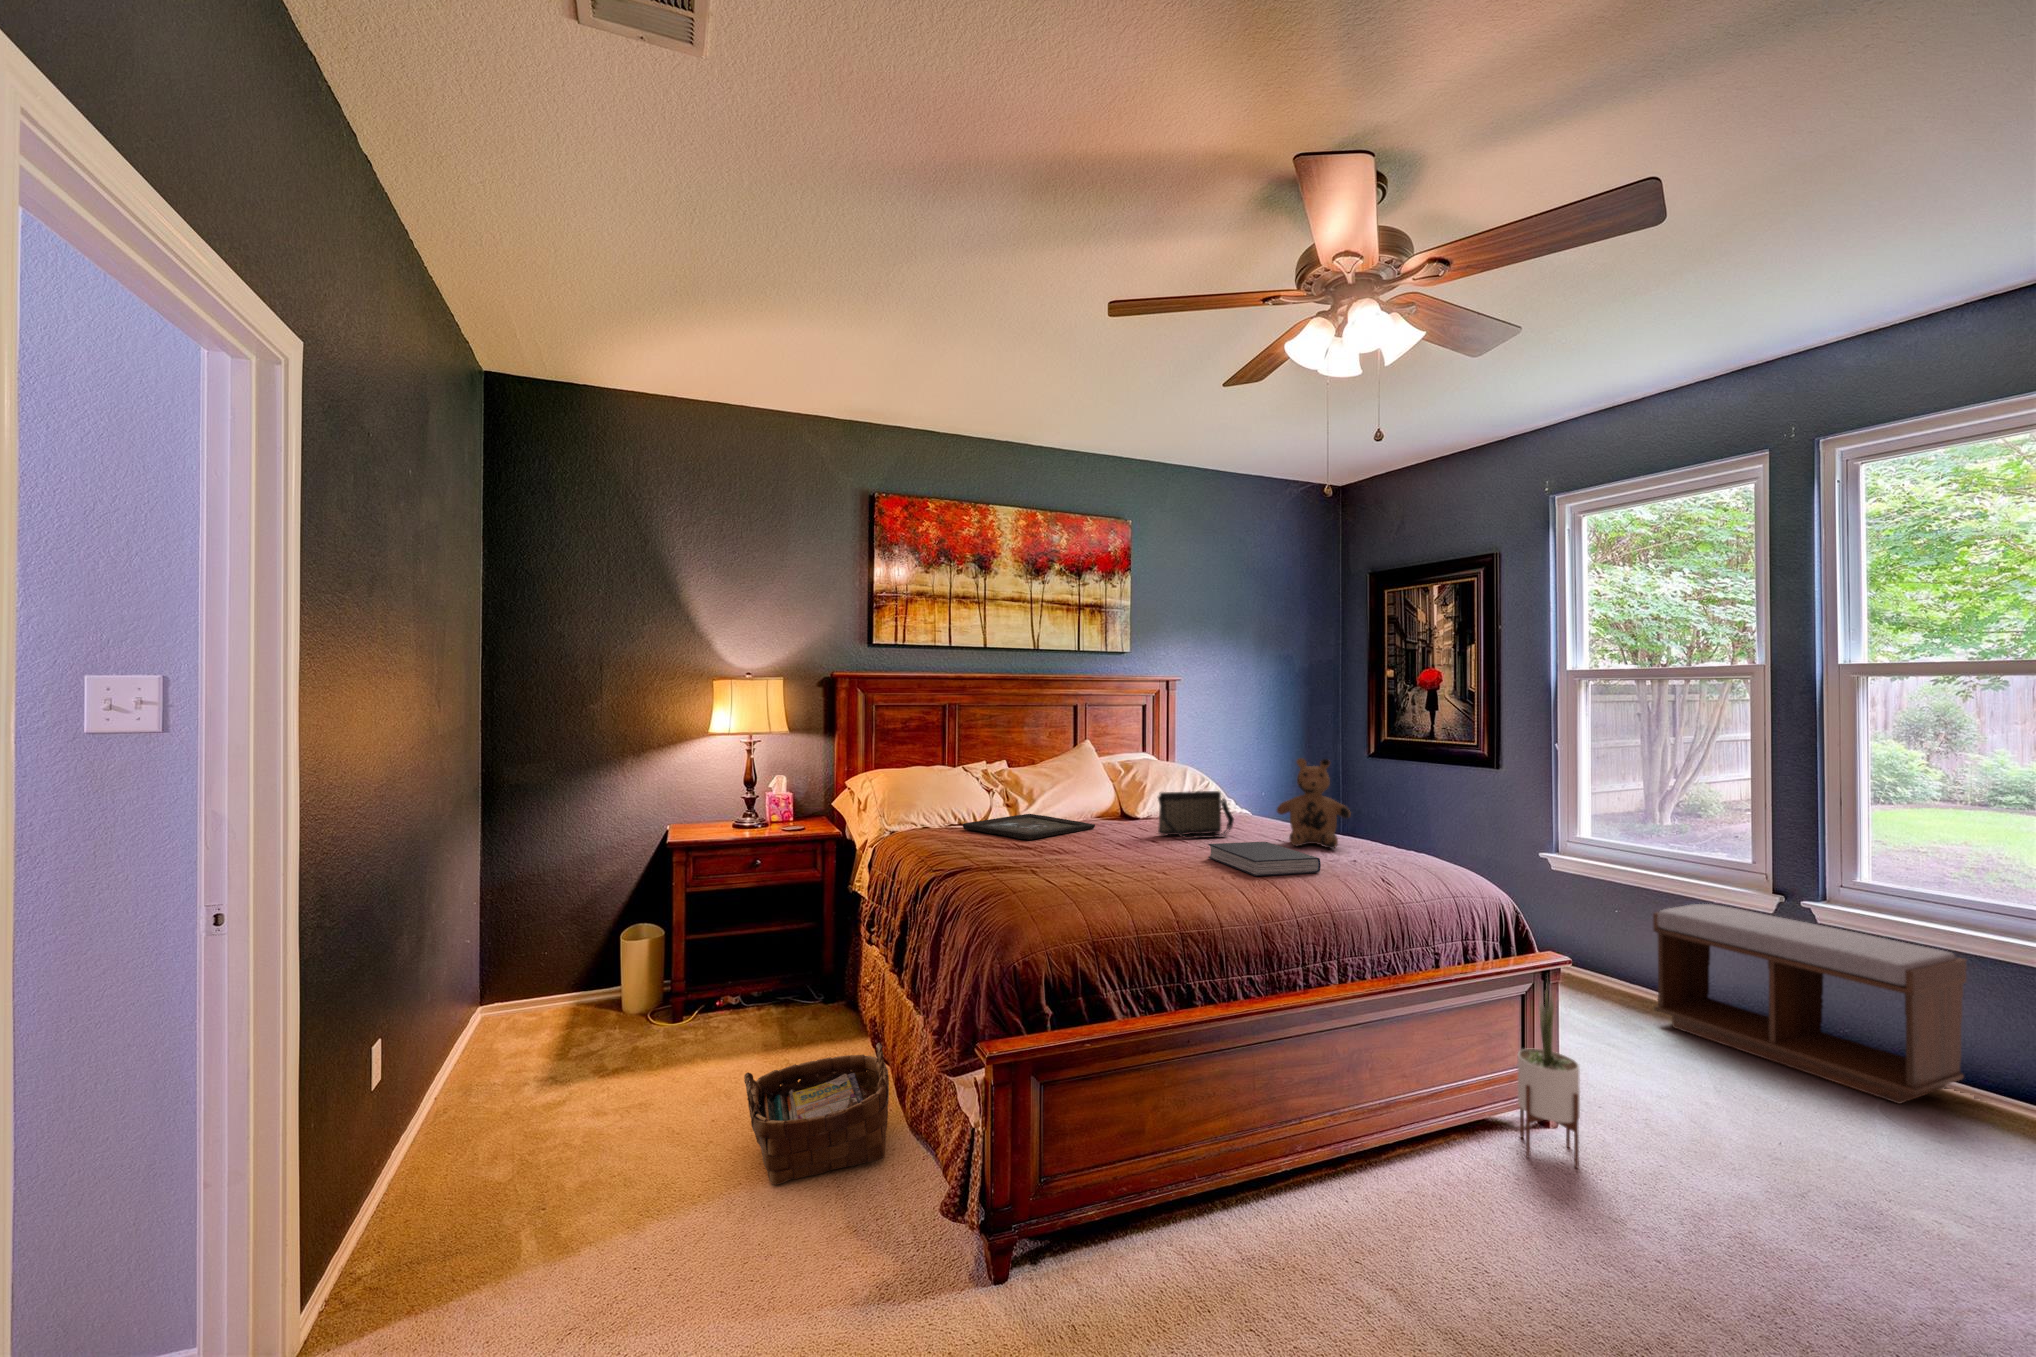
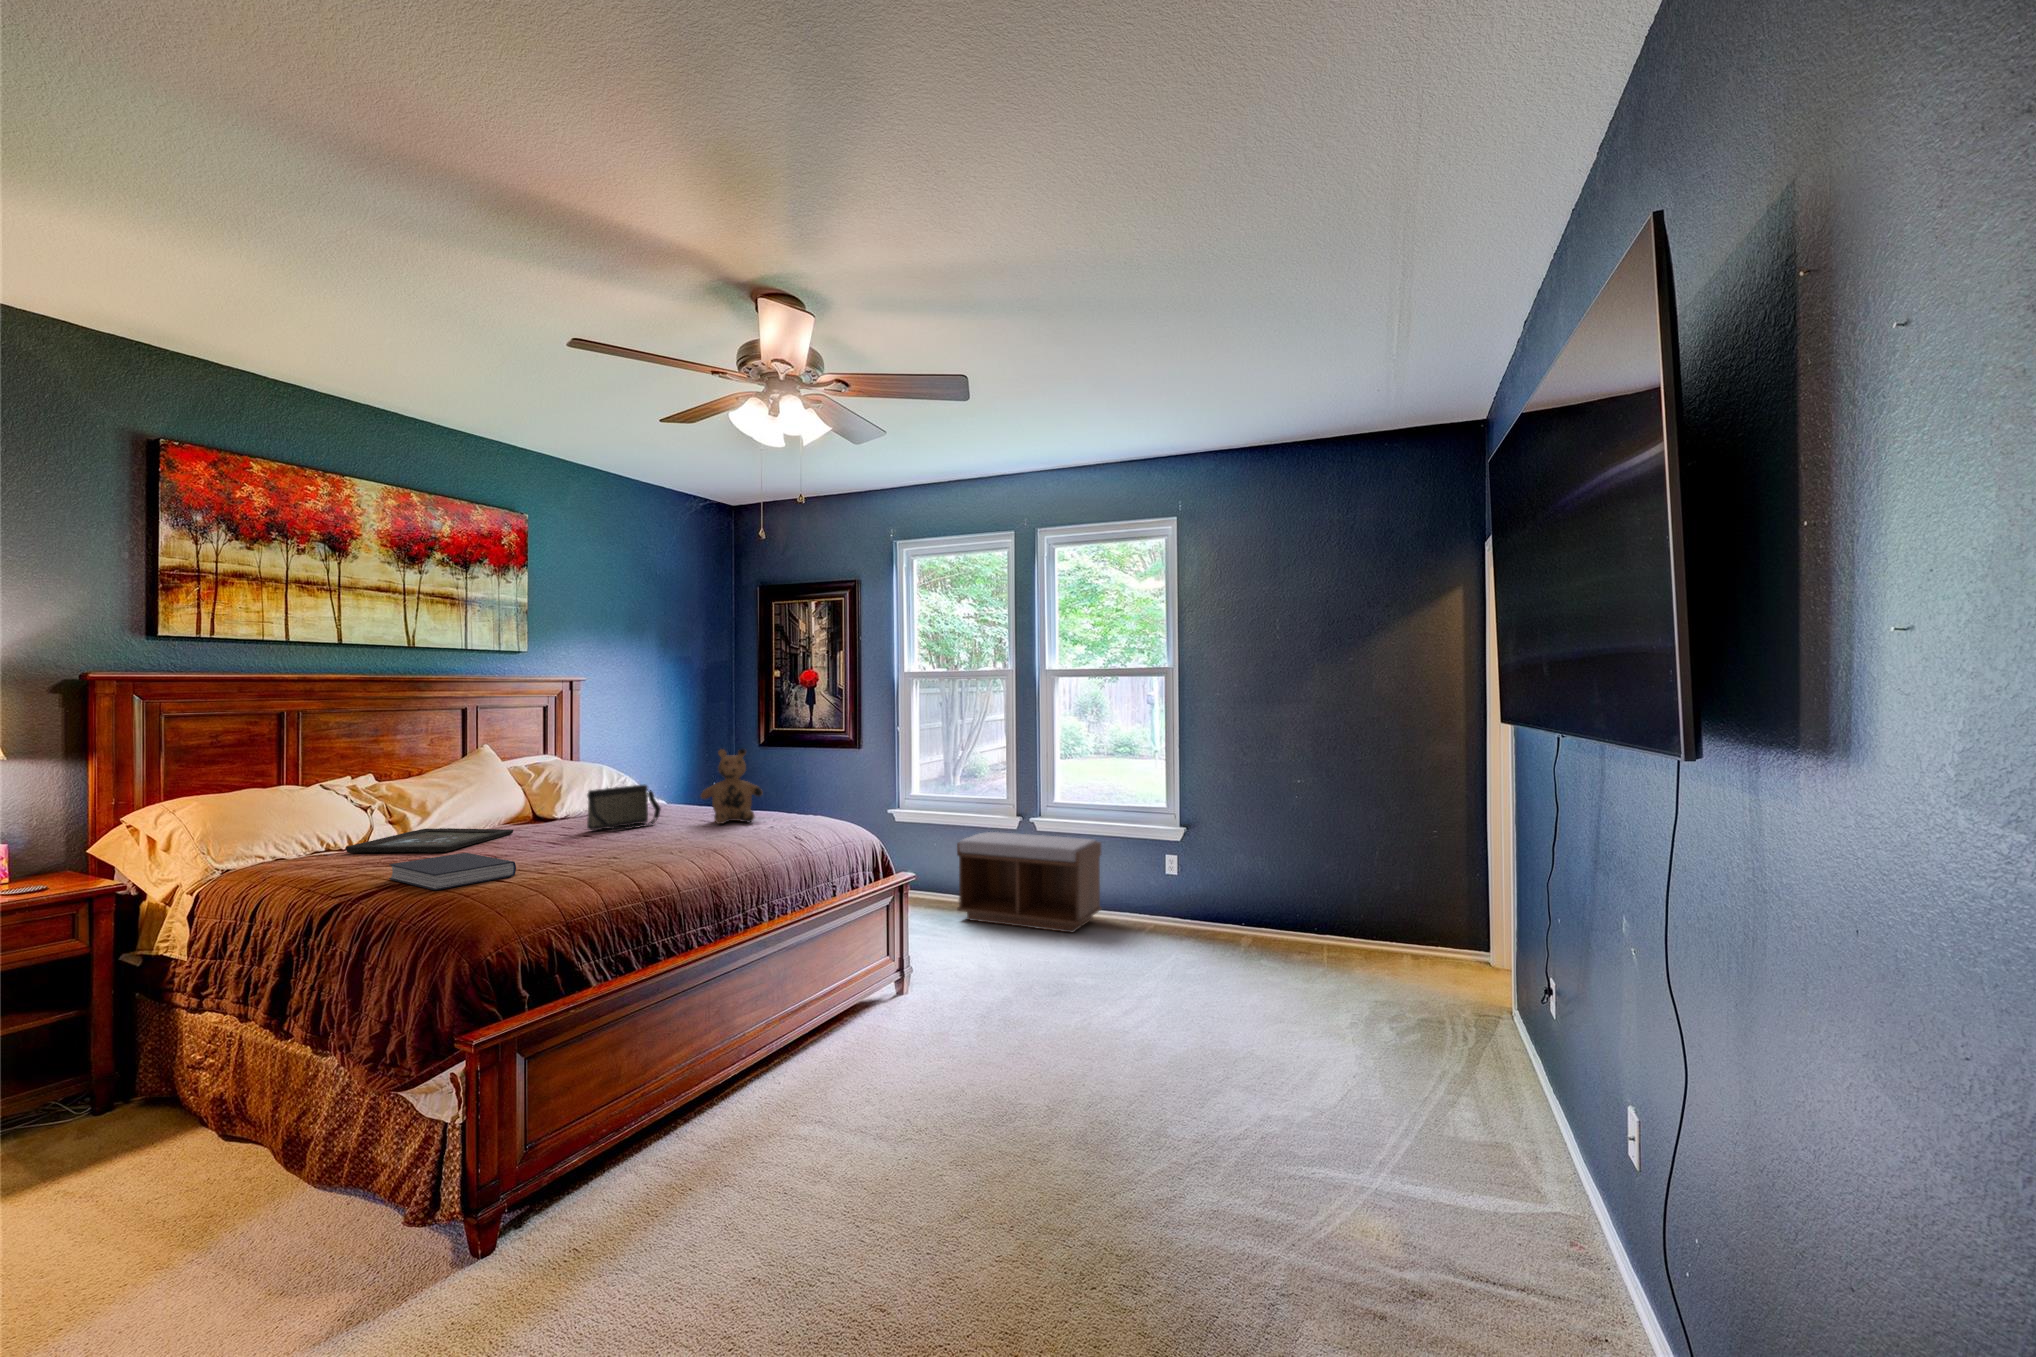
book: present [1208,842,1321,876] -> present [389,853,516,890]
potted plant: present [1518,985,1580,1168] -> none [883,888,920,1019]
woven basket: present [744,1043,889,1185] -> none [68,1096,302,1290]

